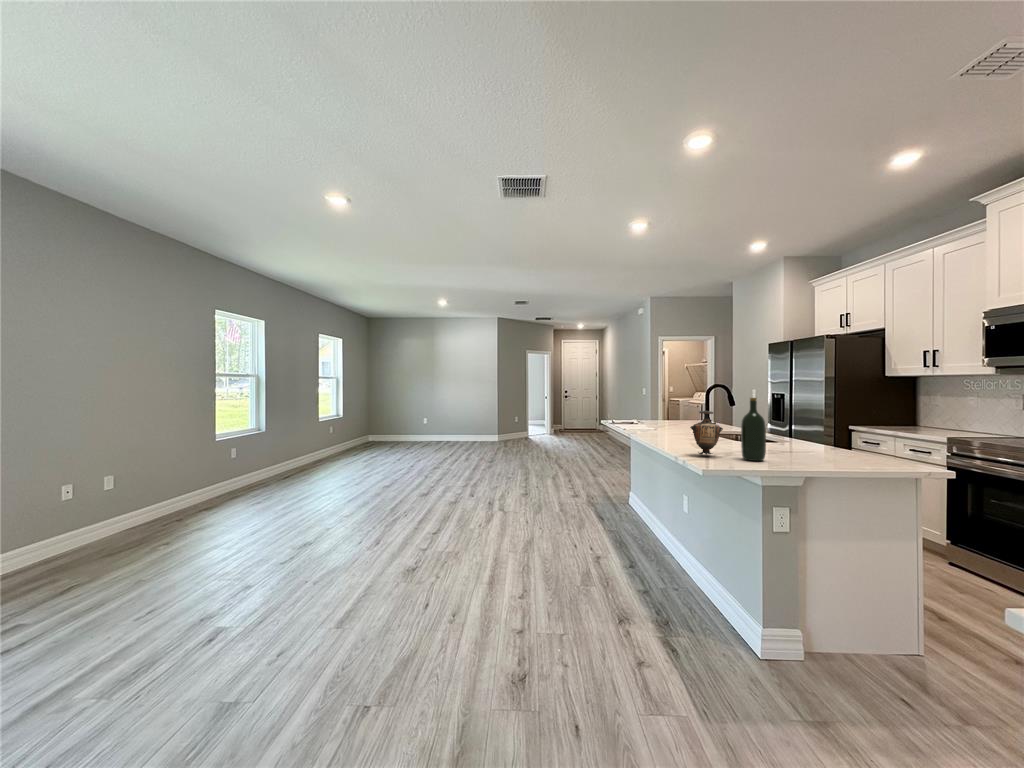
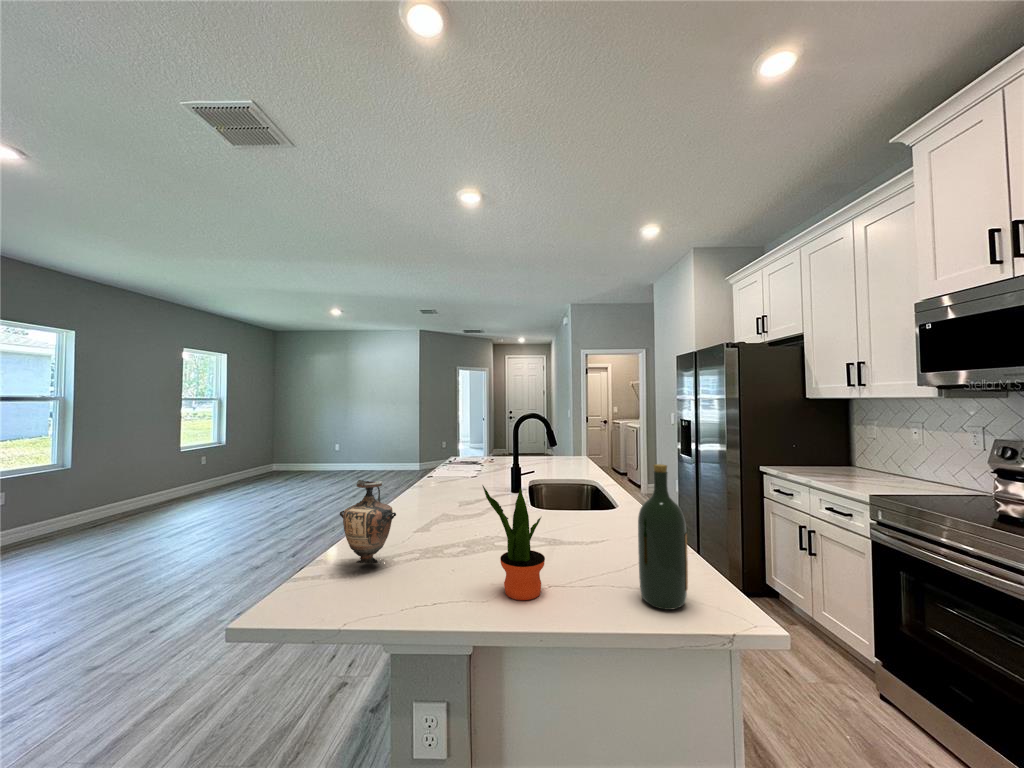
wine bottle: present [741,398,766,461] -> present [638,464,688,610]
potted plant: none [788,409,821,463] -> present [483,486,545,600]

